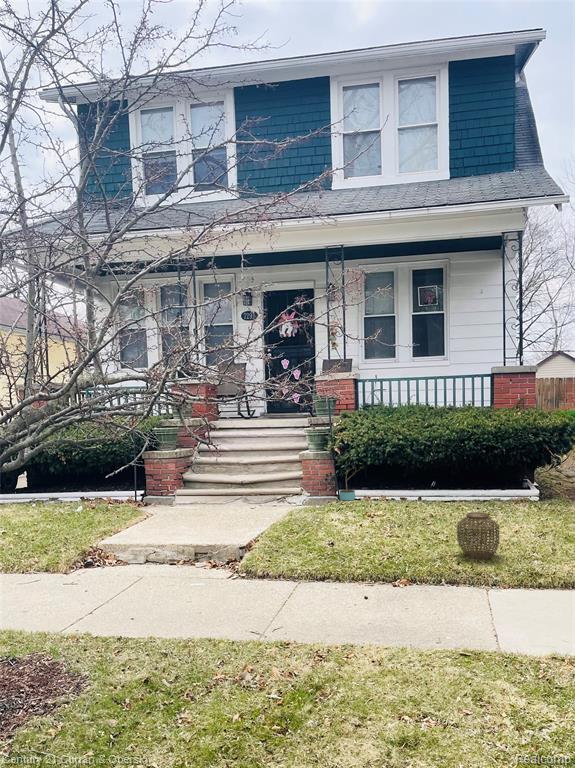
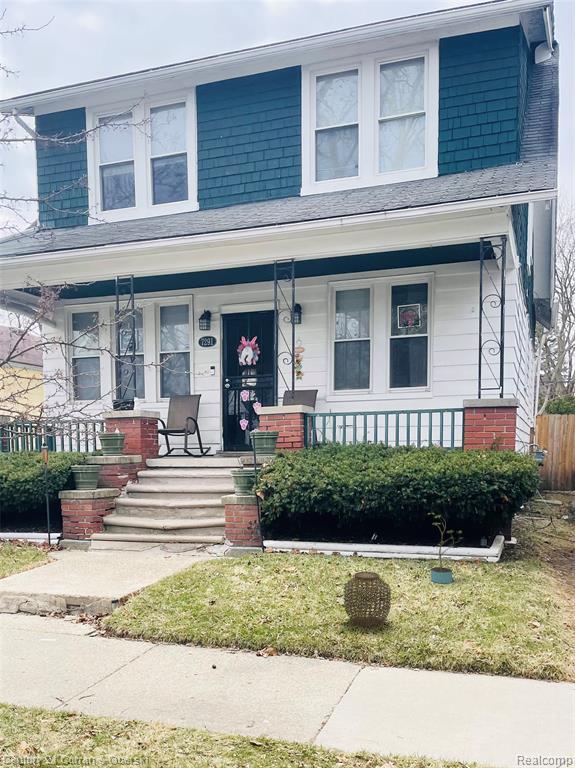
potted plant: present [339,457,362,500] -> present [427,513,463,583]

